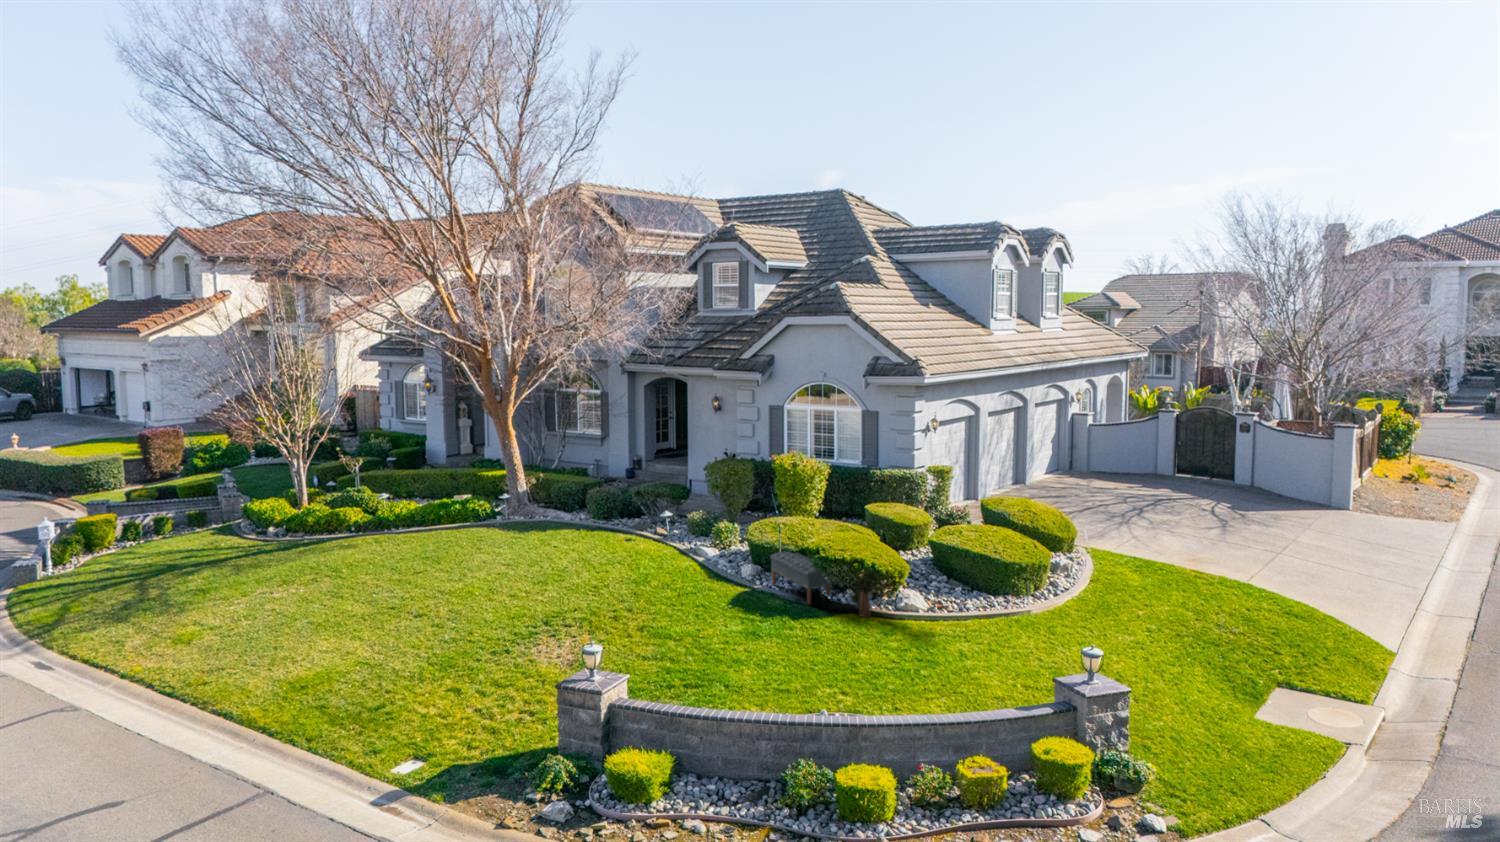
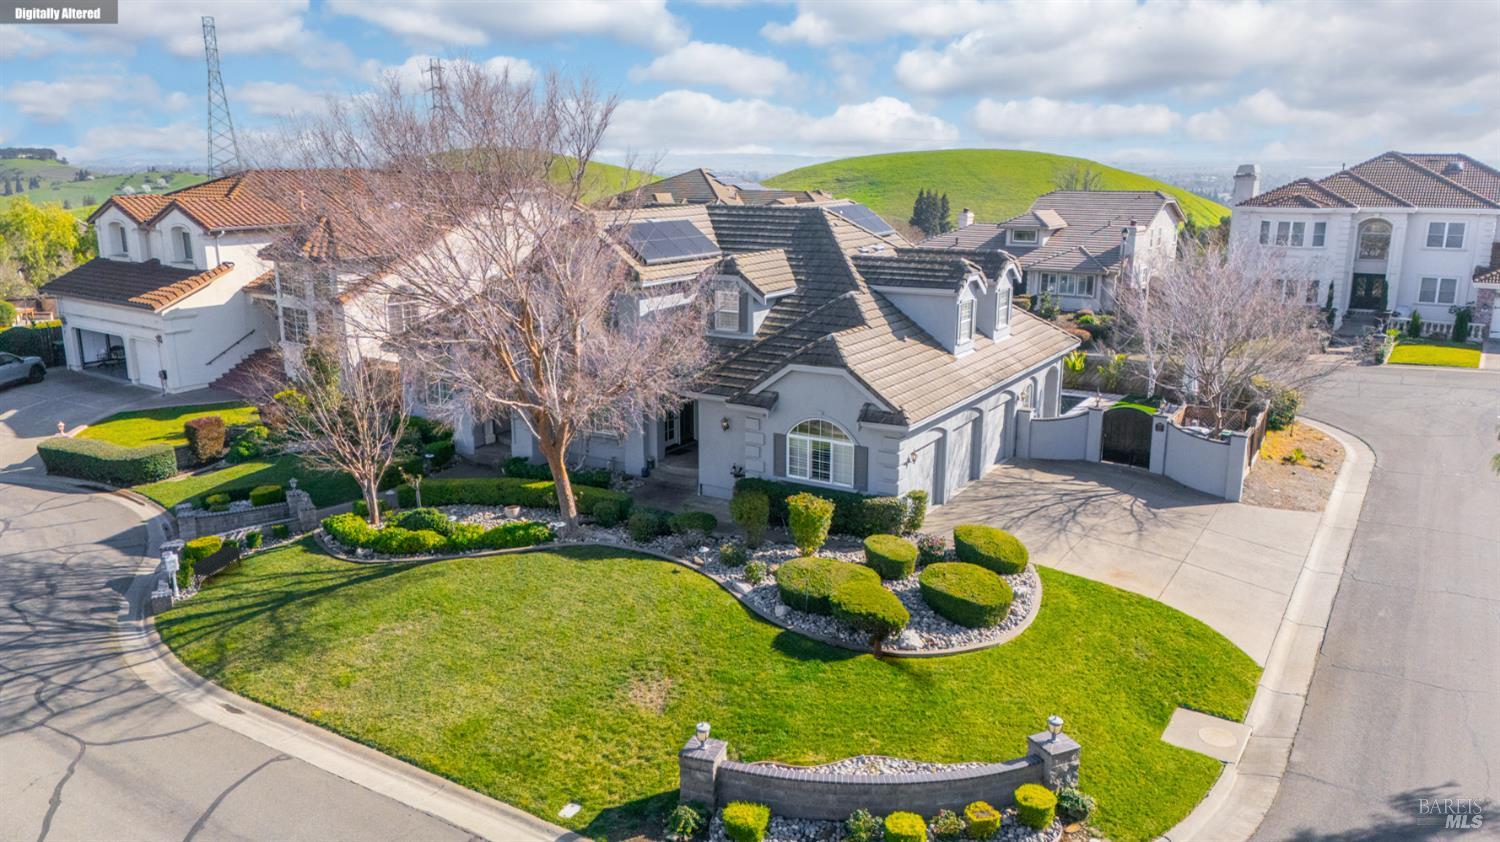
bench: present [770,552,831,604] -> present [192,546,241,584]

